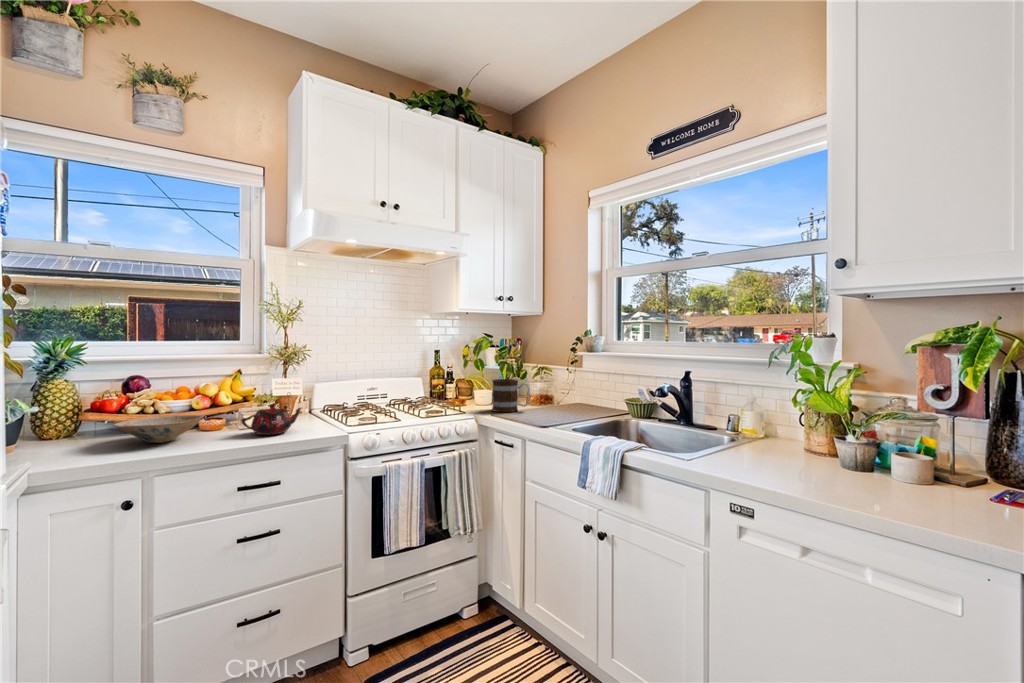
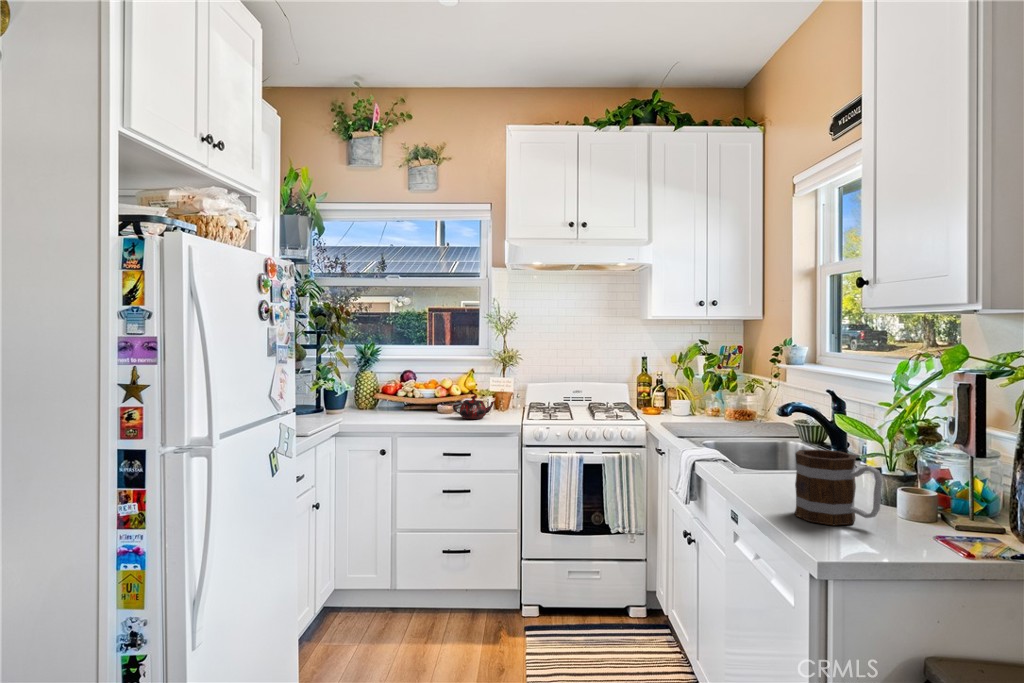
mug: present [492,379,530,412] -> present [795,449,882,525]
bowl: present [114,415,204,443] -> none [384,400,434,417]

